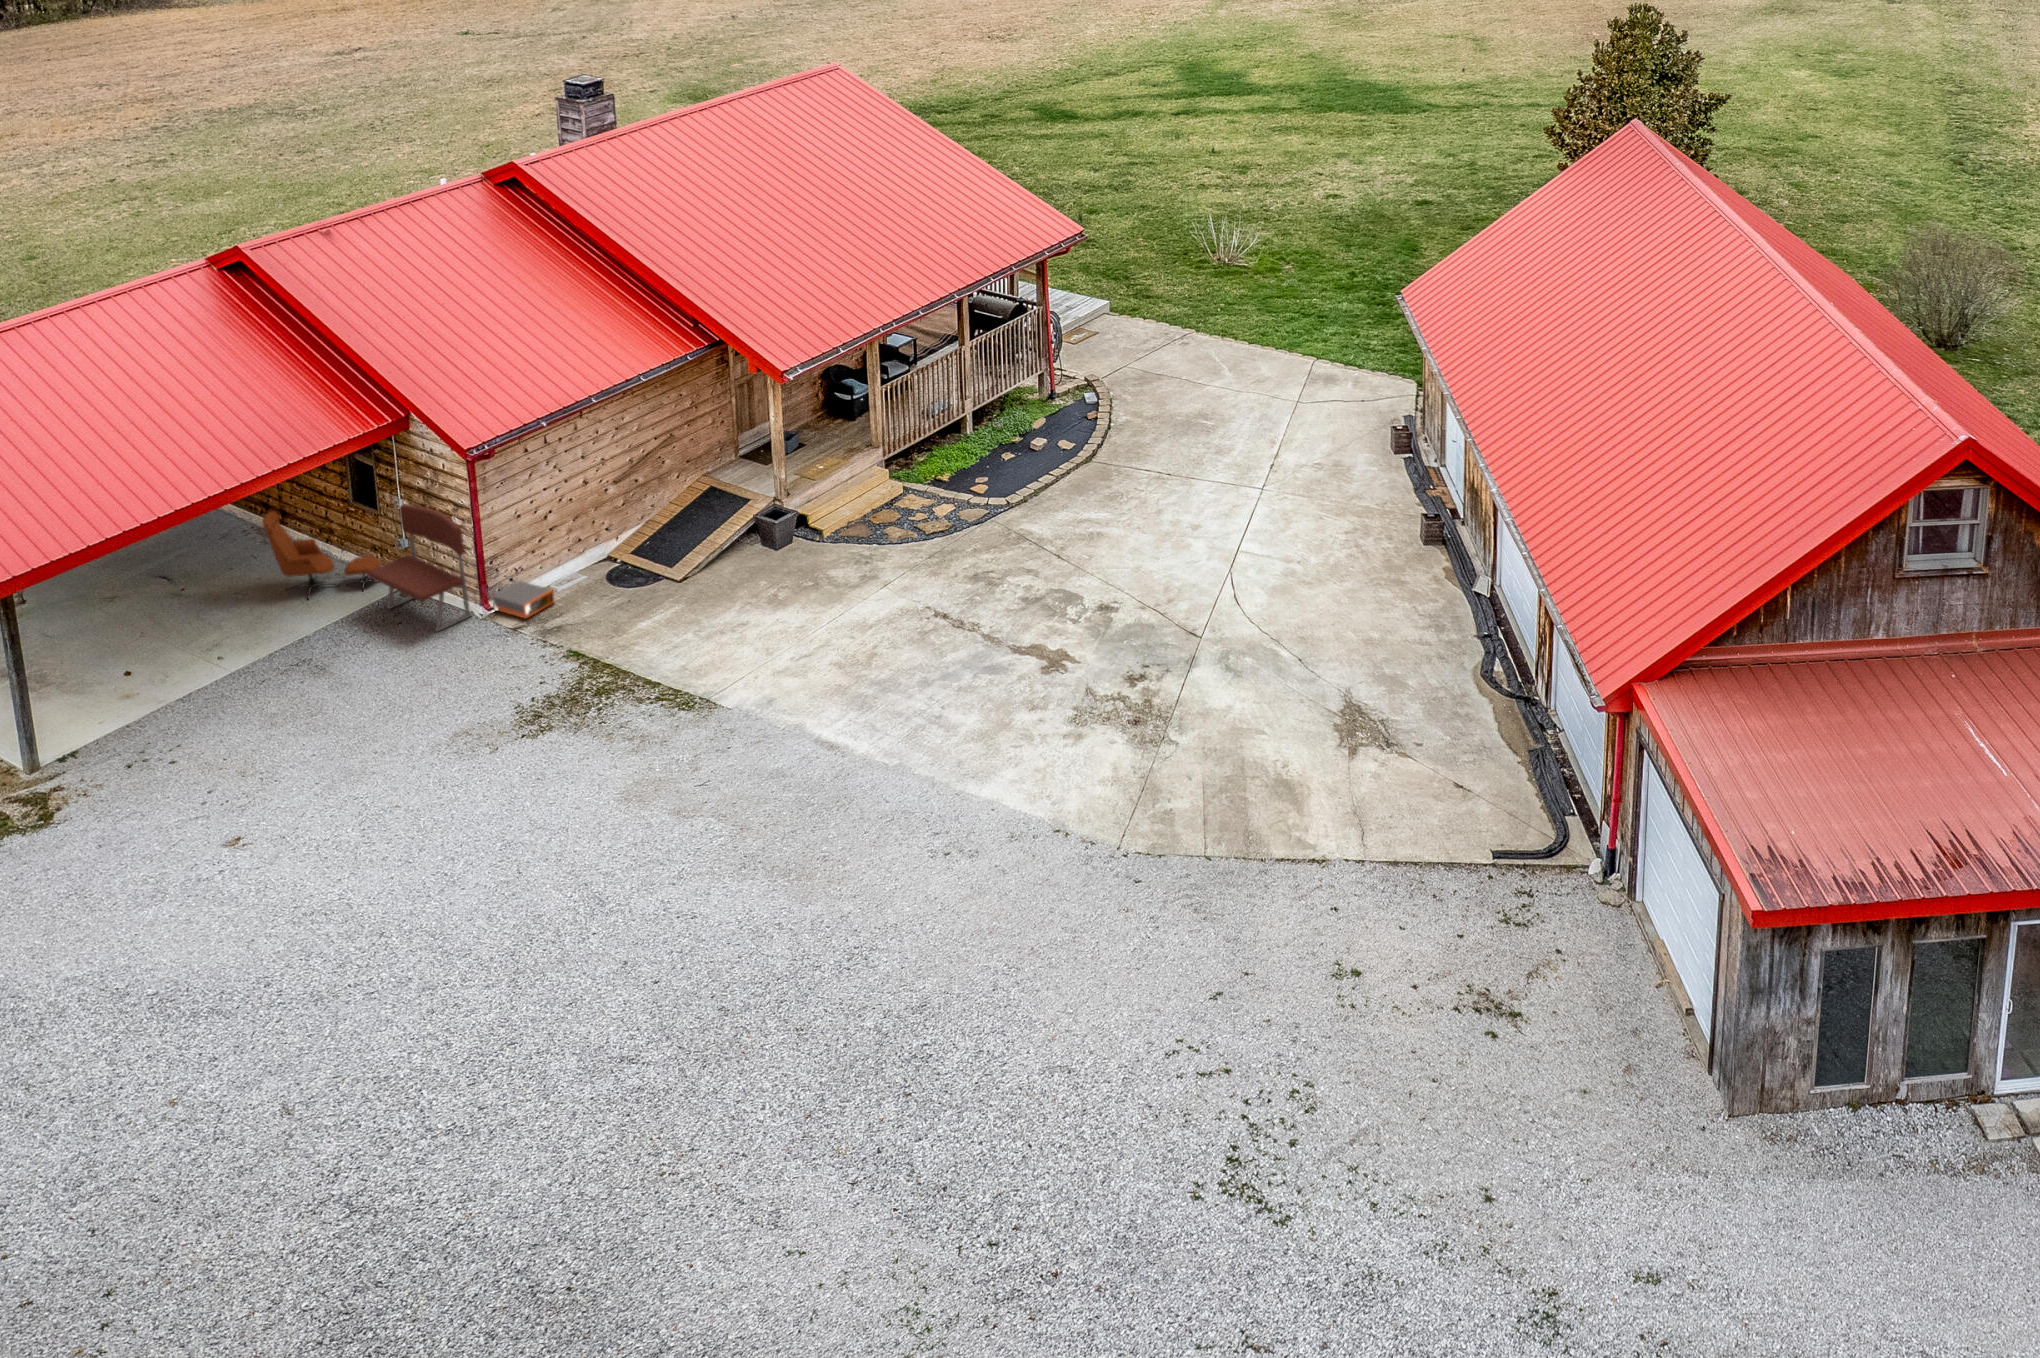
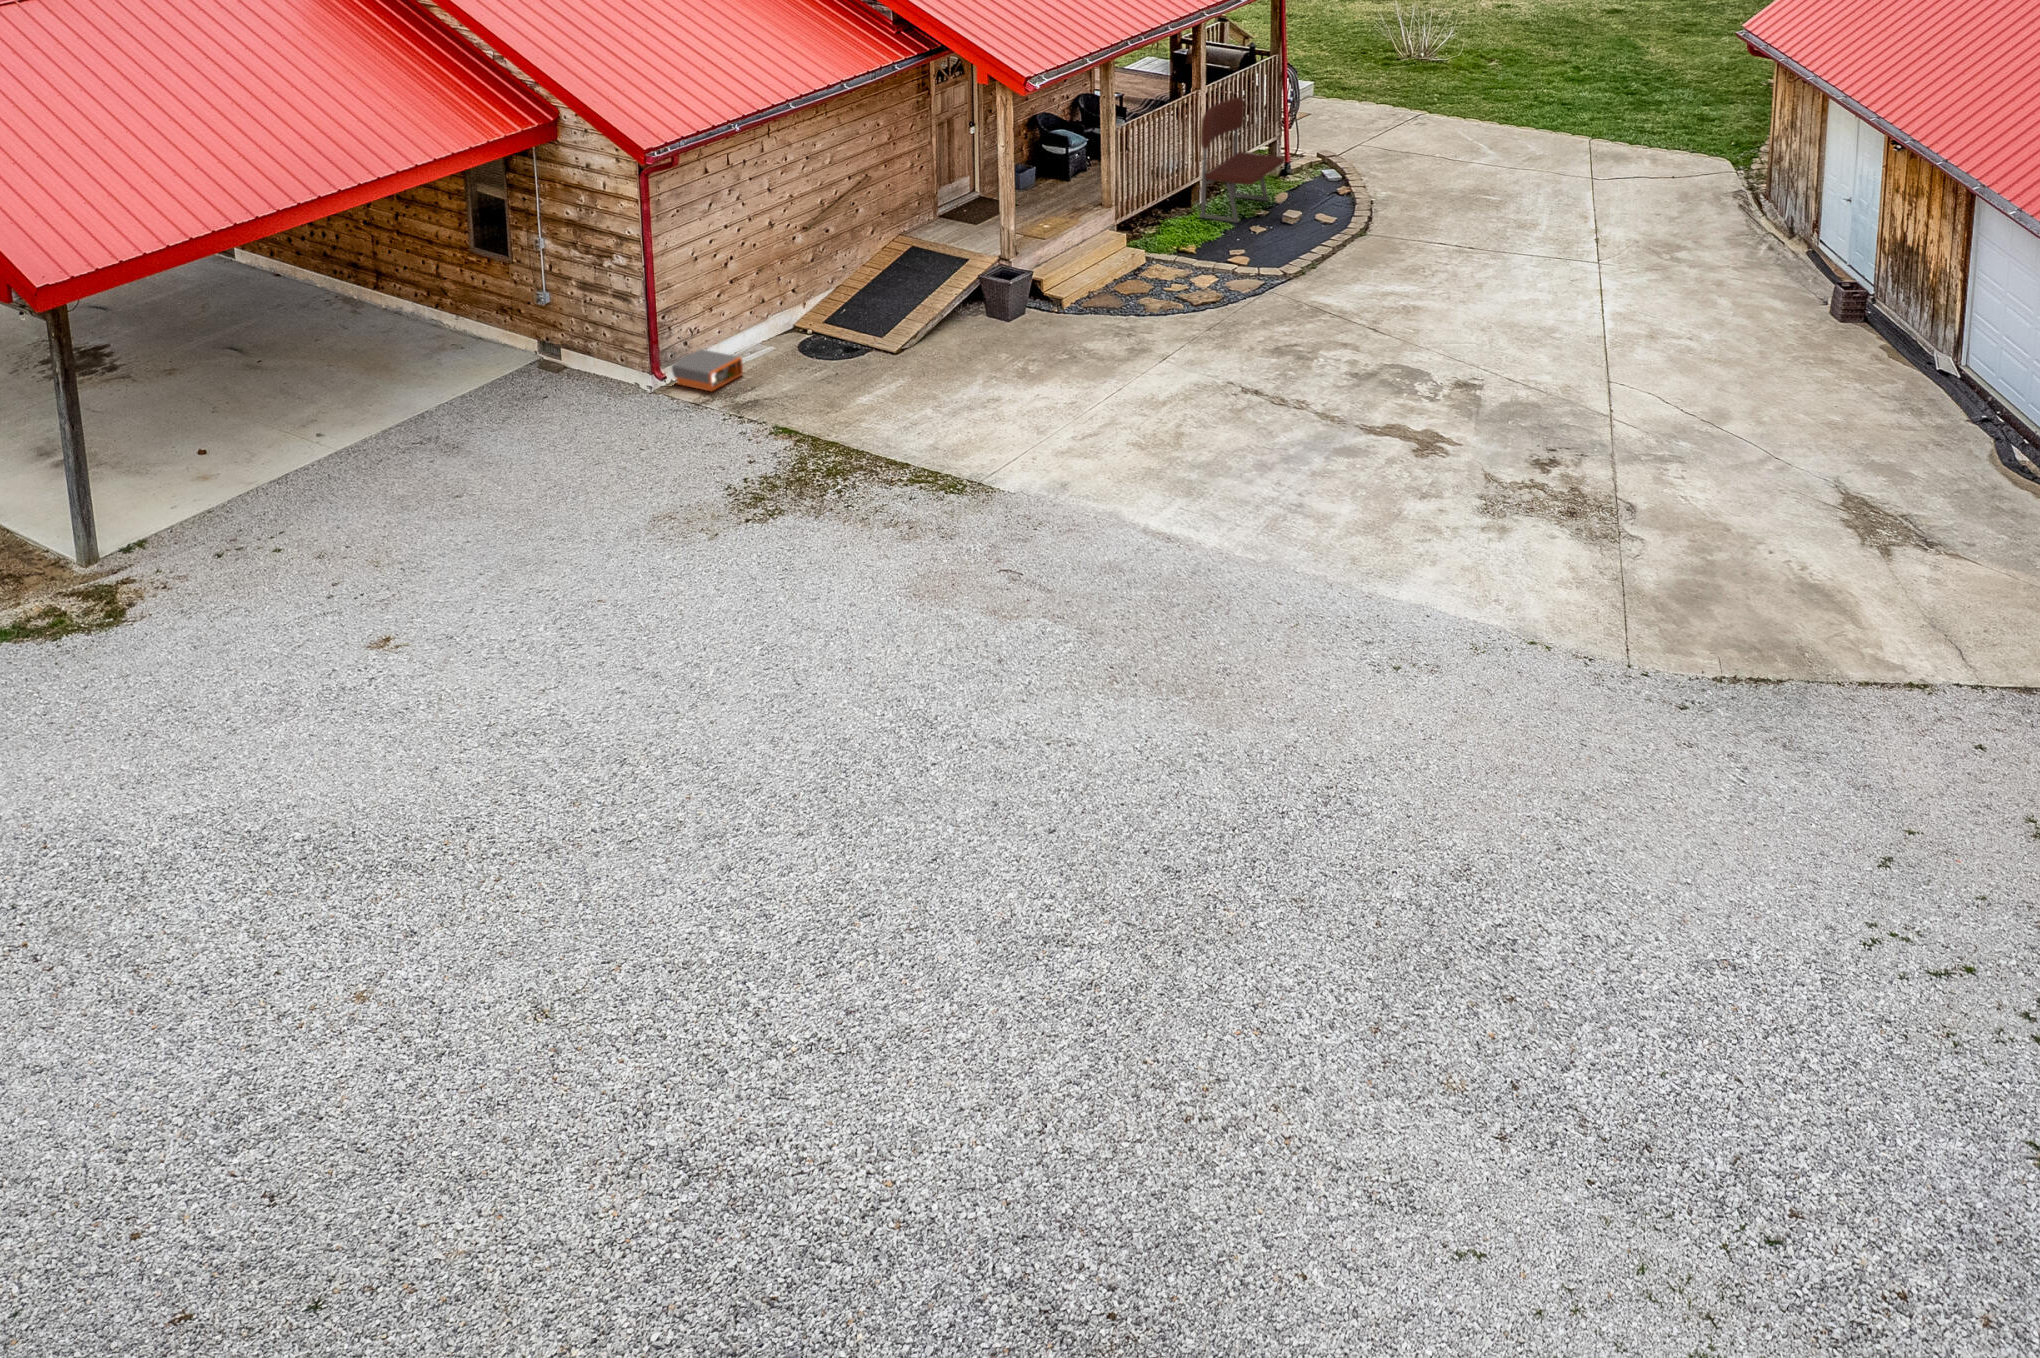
bench: present [367,504,471,631] -> present [1199,97,1285,223]
lounge chair: present [262,511,382,596] -> none [368,259,518,373]

